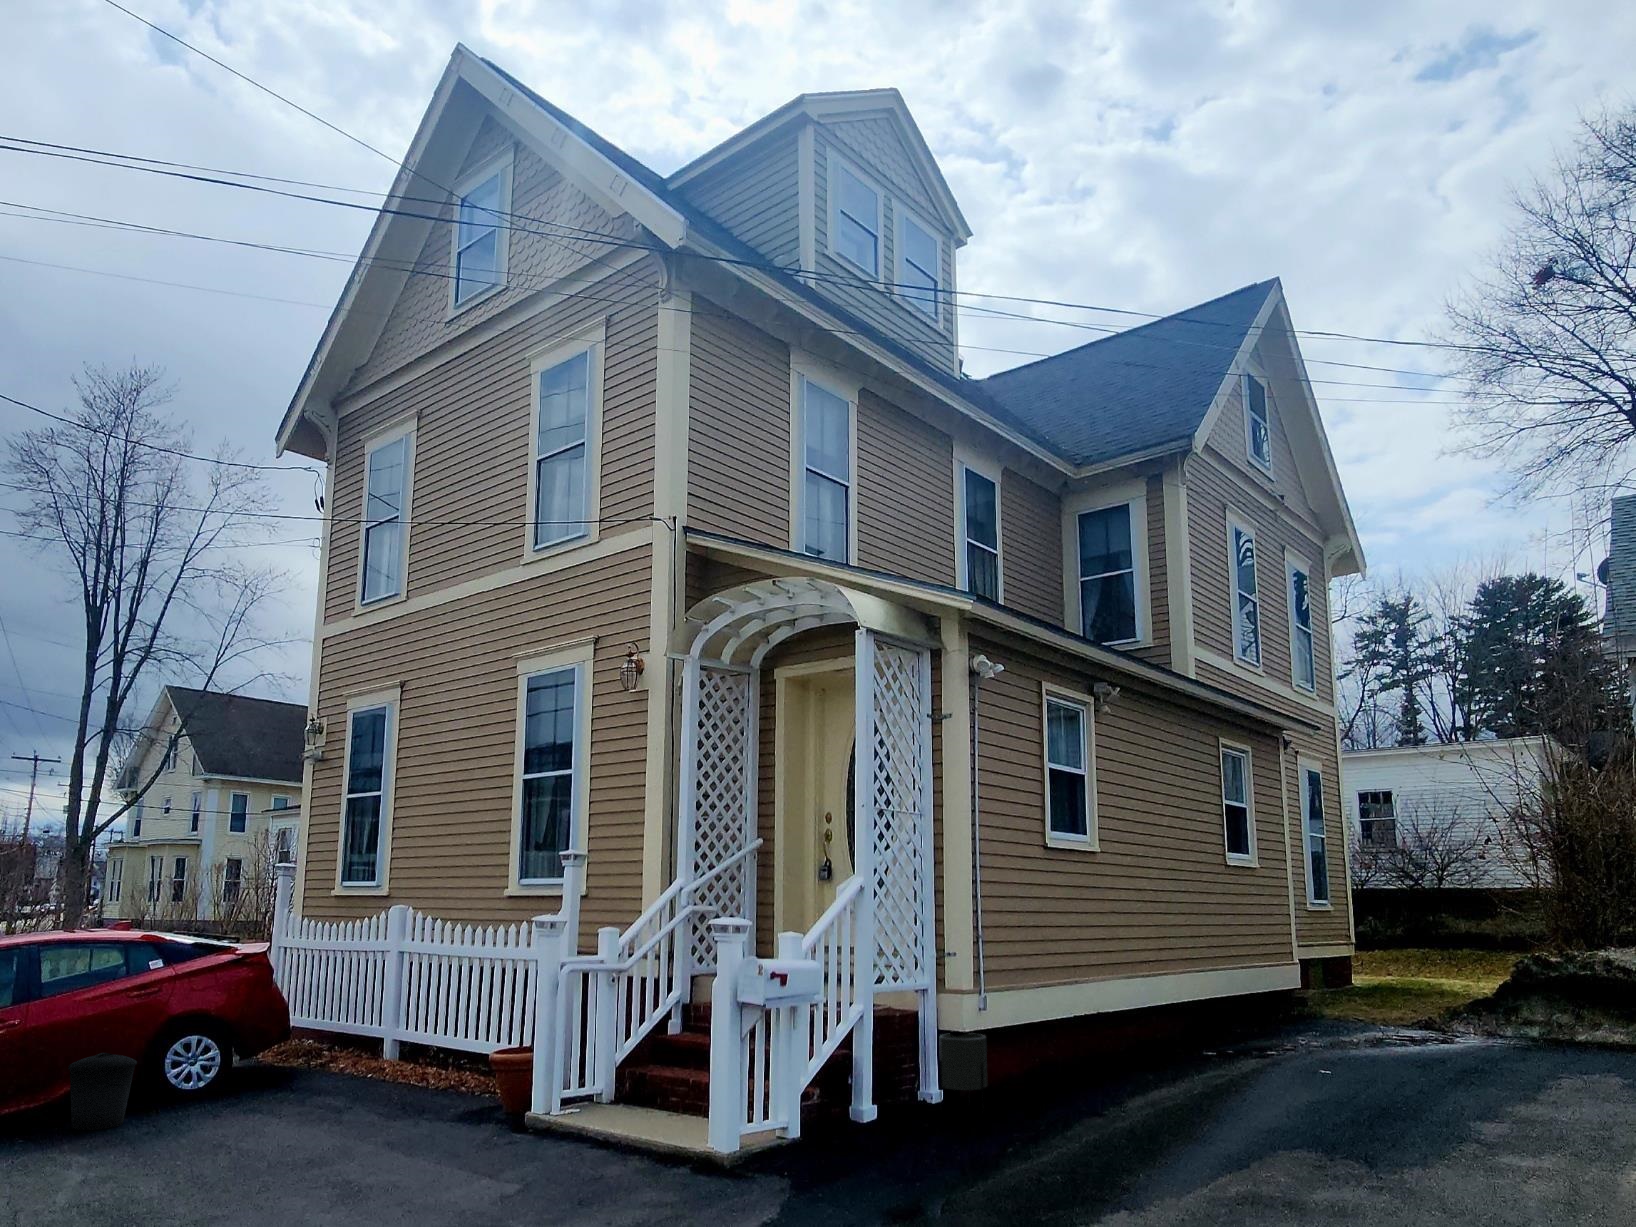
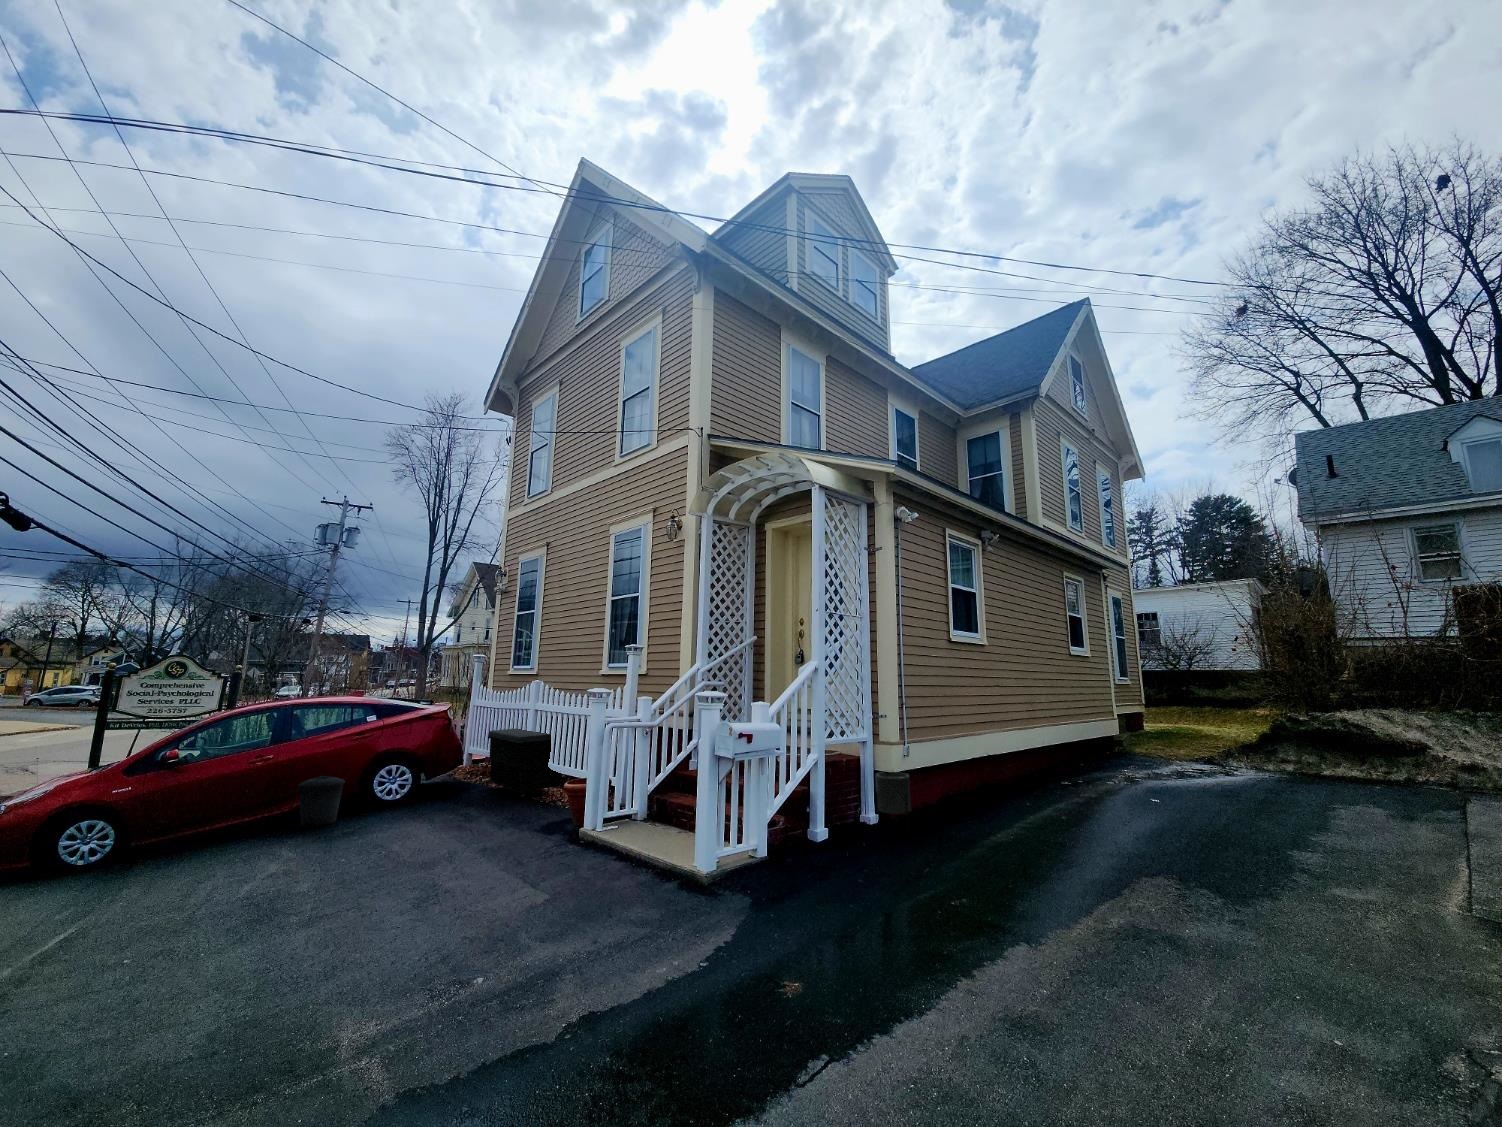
storage bench: none [328,982,453,1089] -> present [488,728,560,797]

